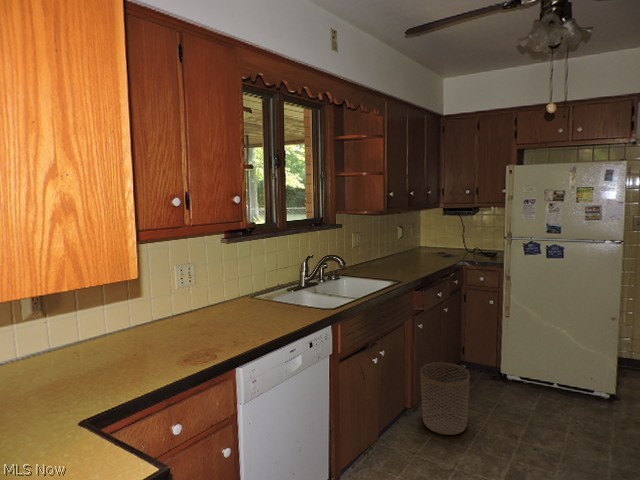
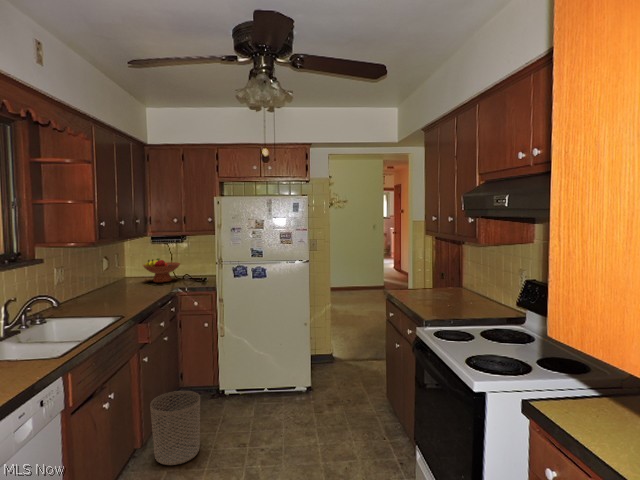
fruit bowl: none [433,229,470,253] -> present [143,258,180,282]

